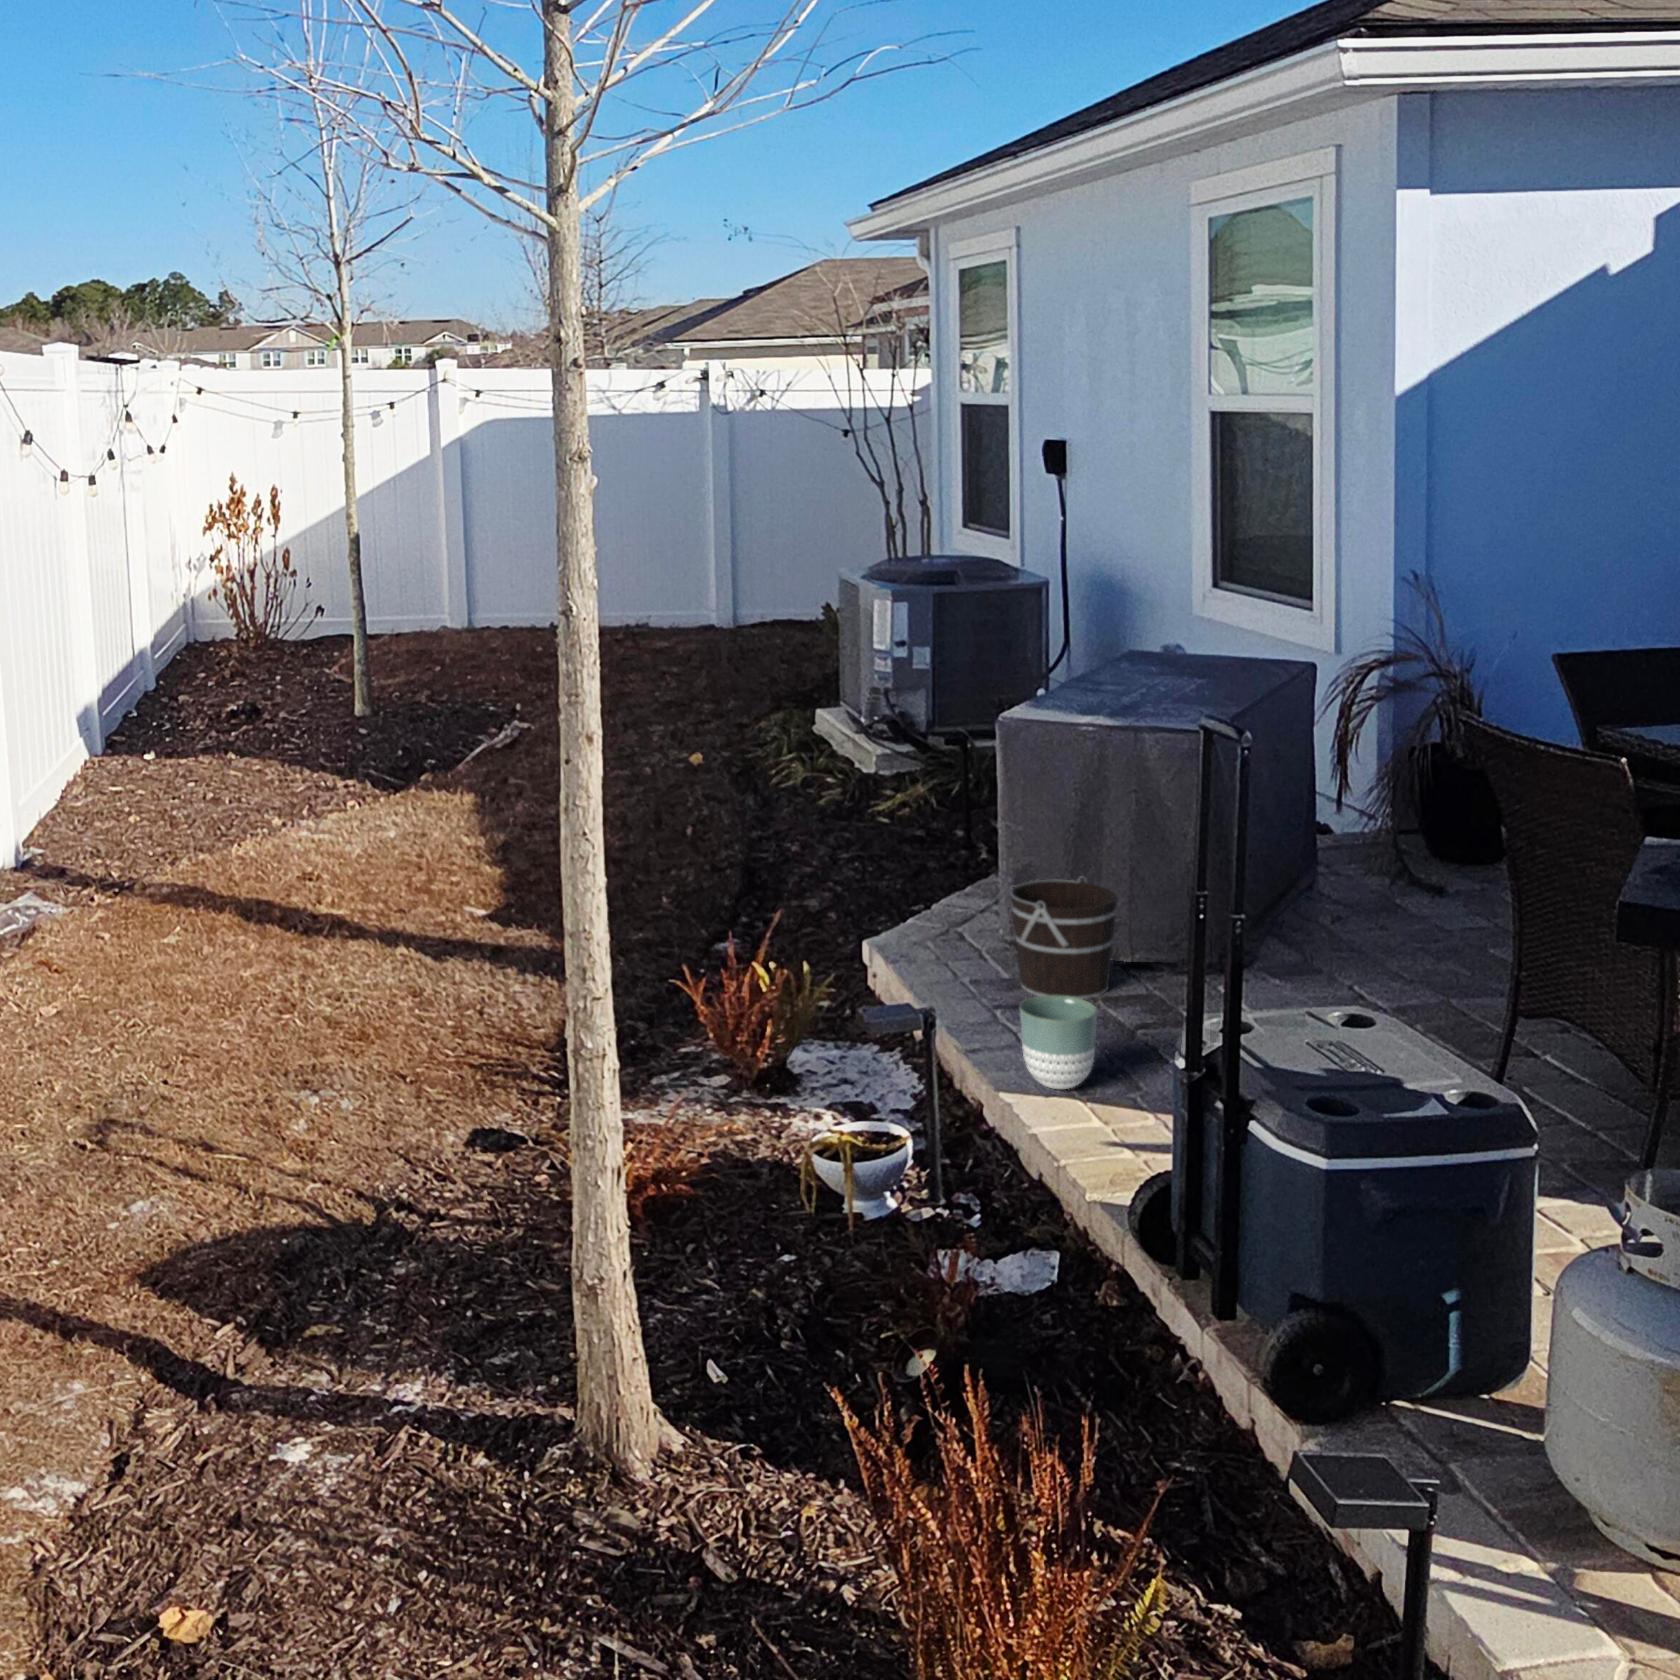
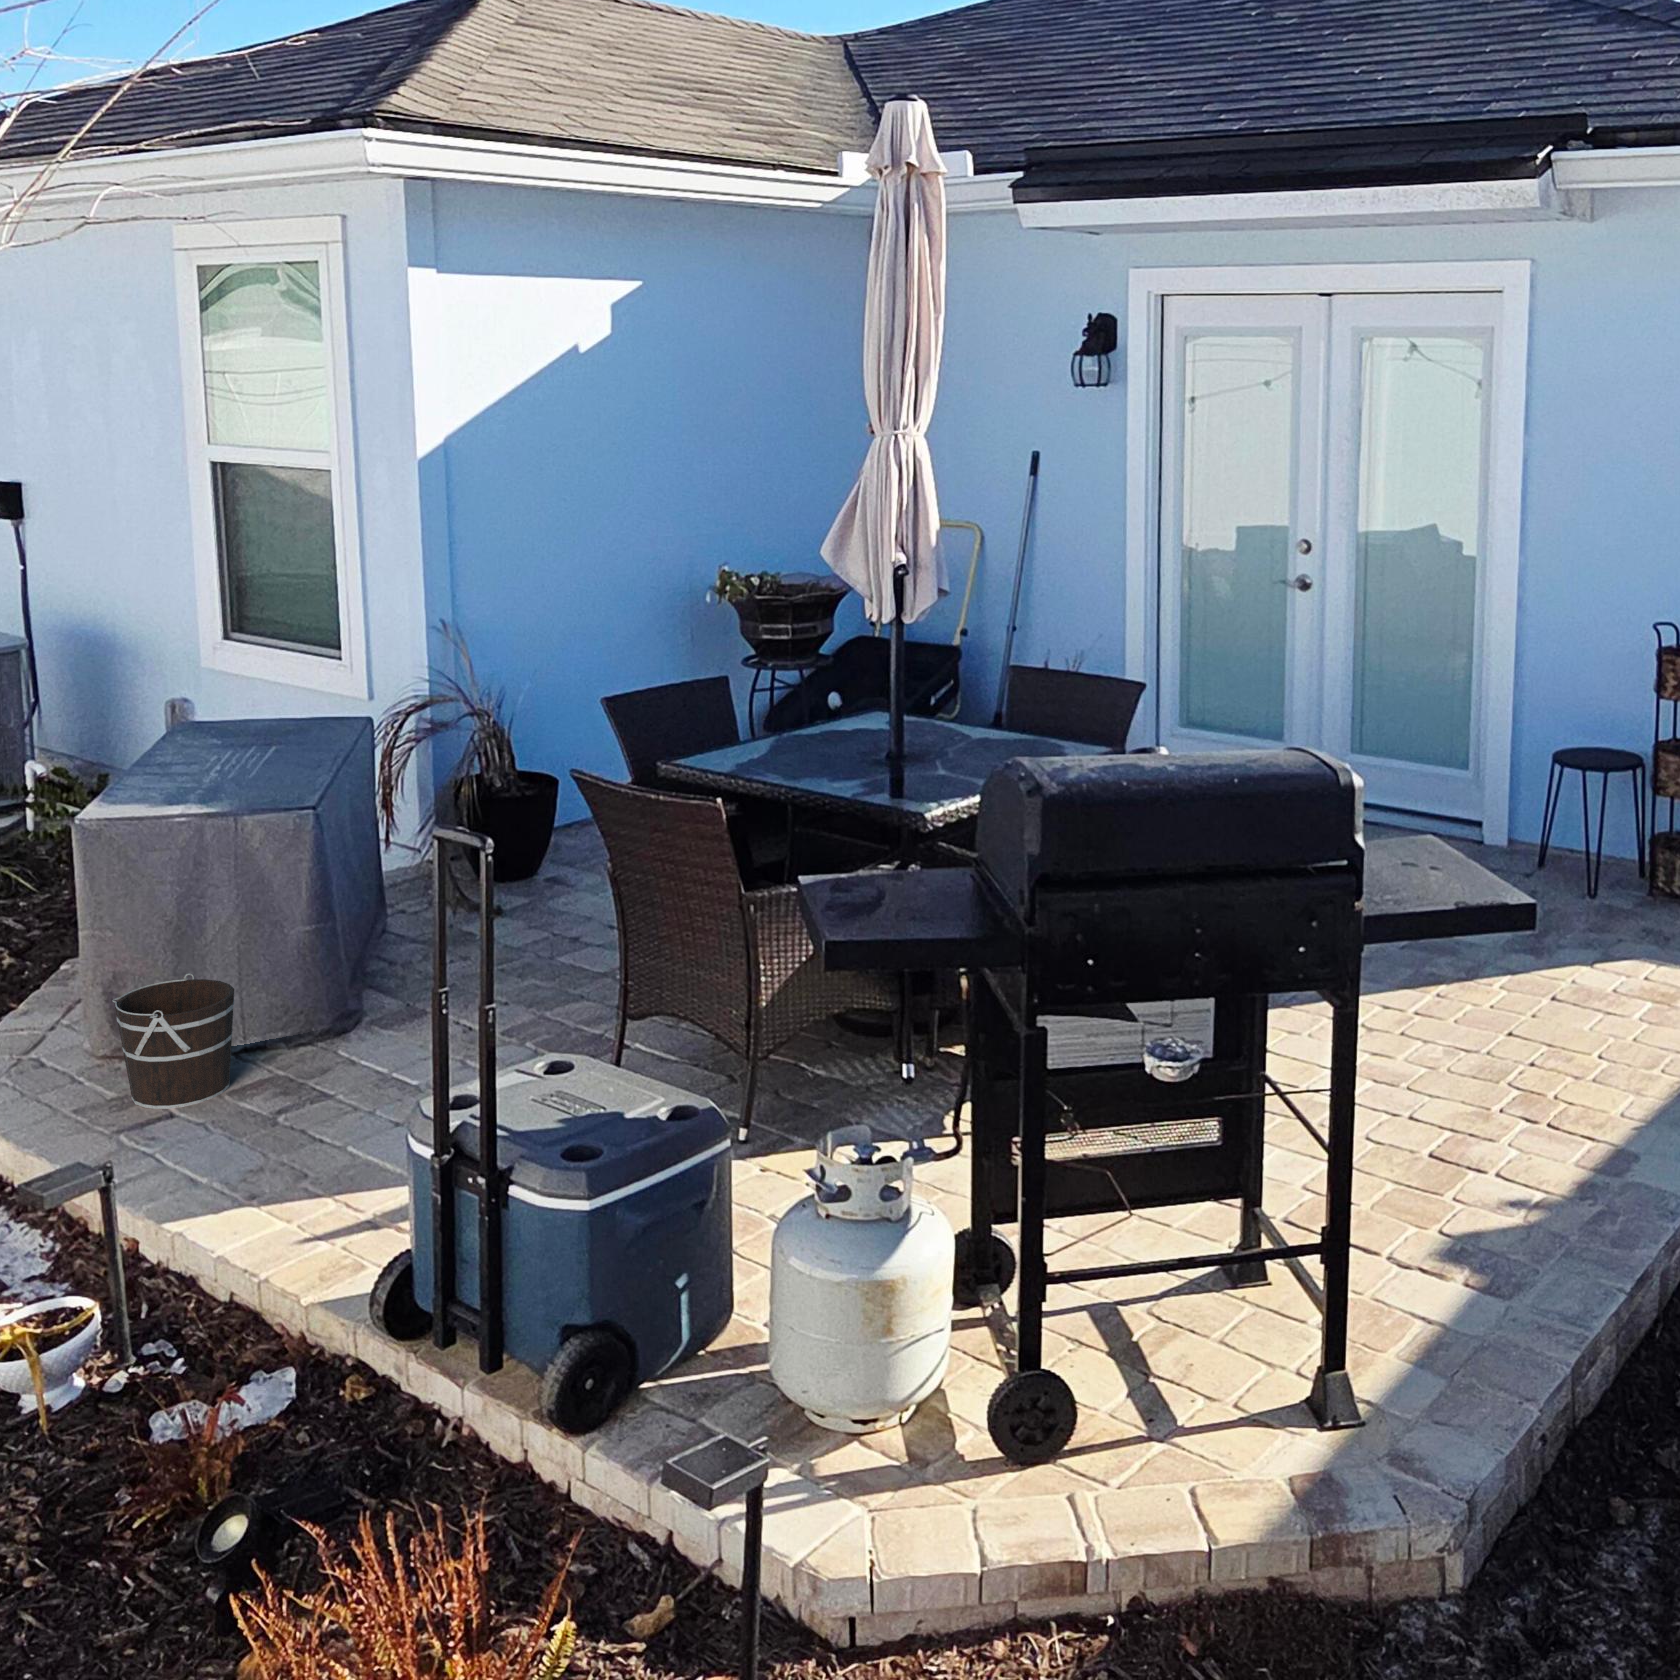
planter: present [1020,995,1097,1089] -> none [179,1104,262,1203]

